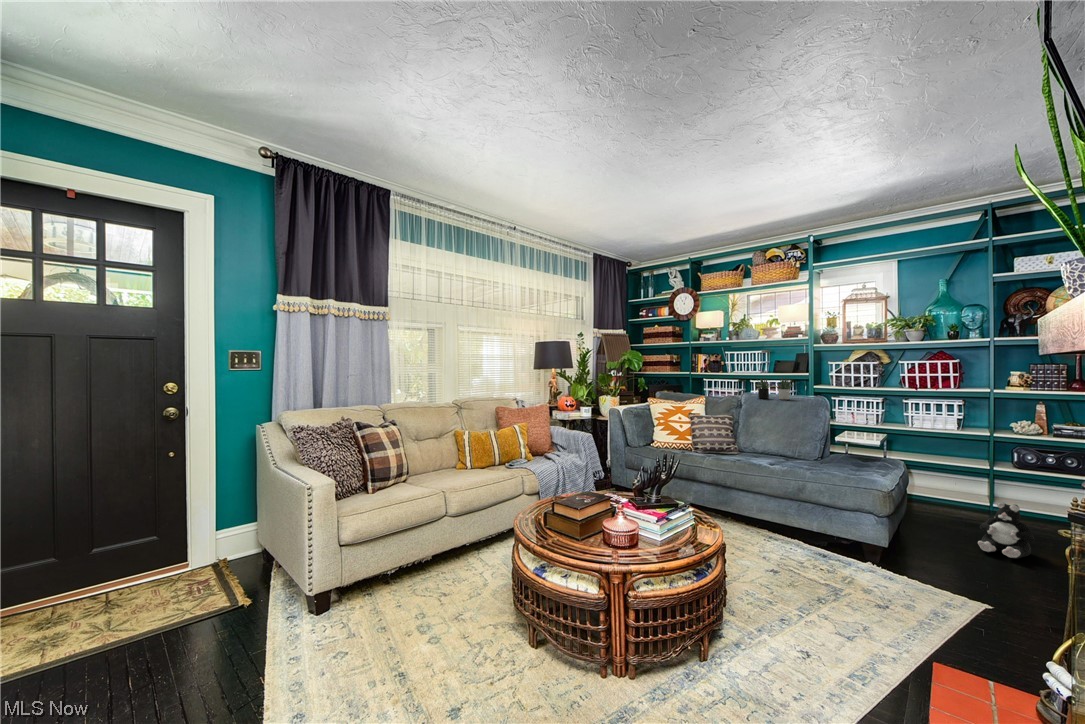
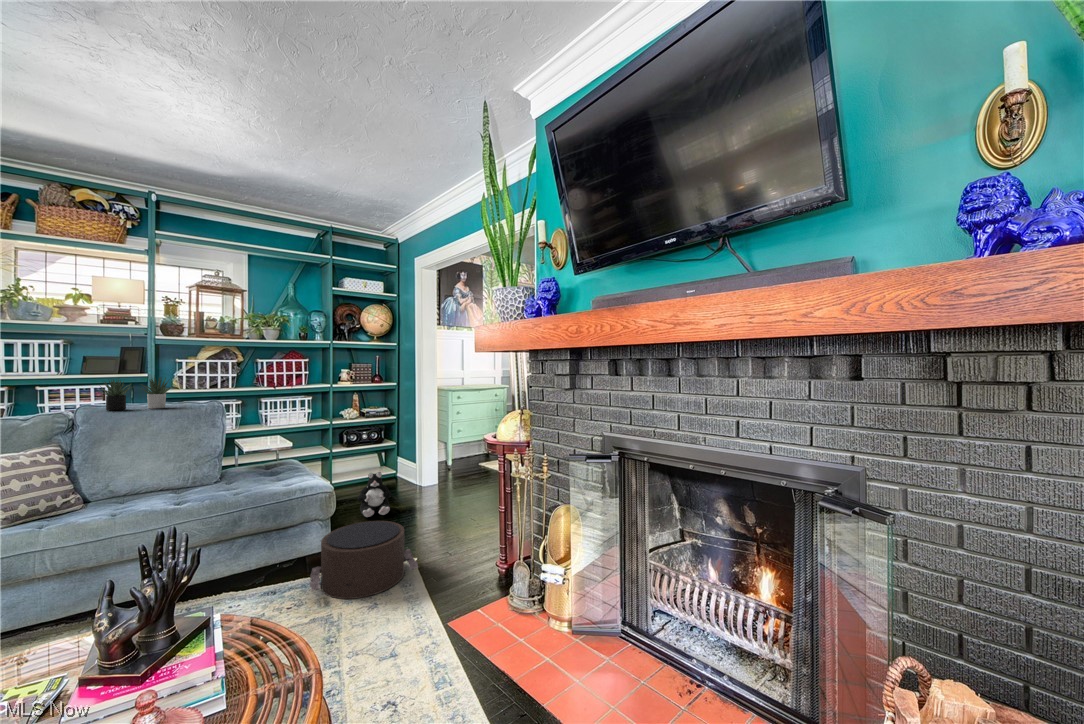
pouf: none [839,530,974,609] -> present [310,521,418,599]

